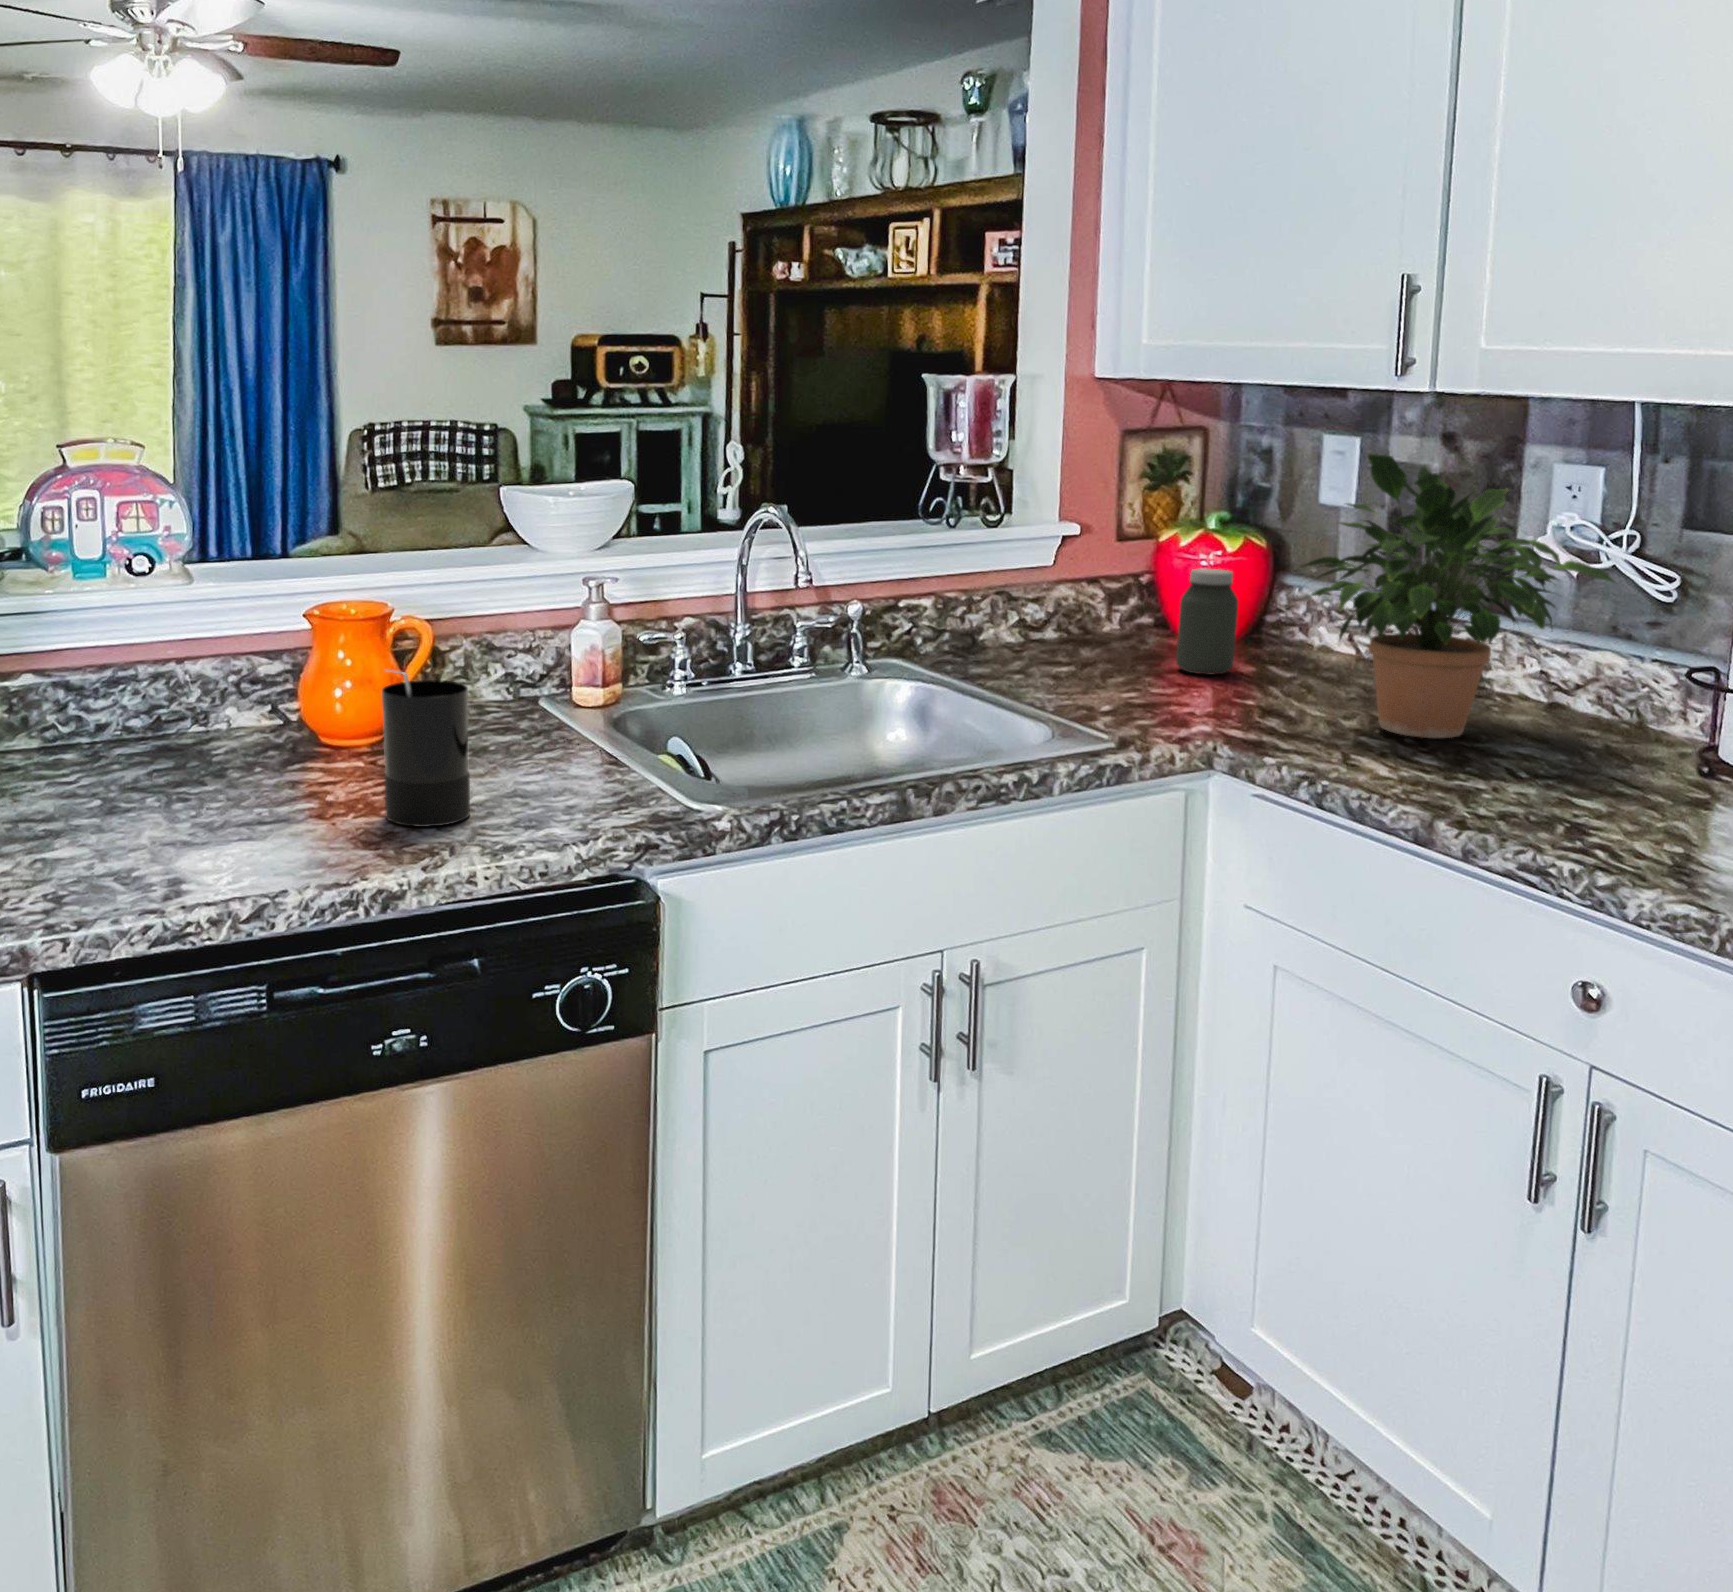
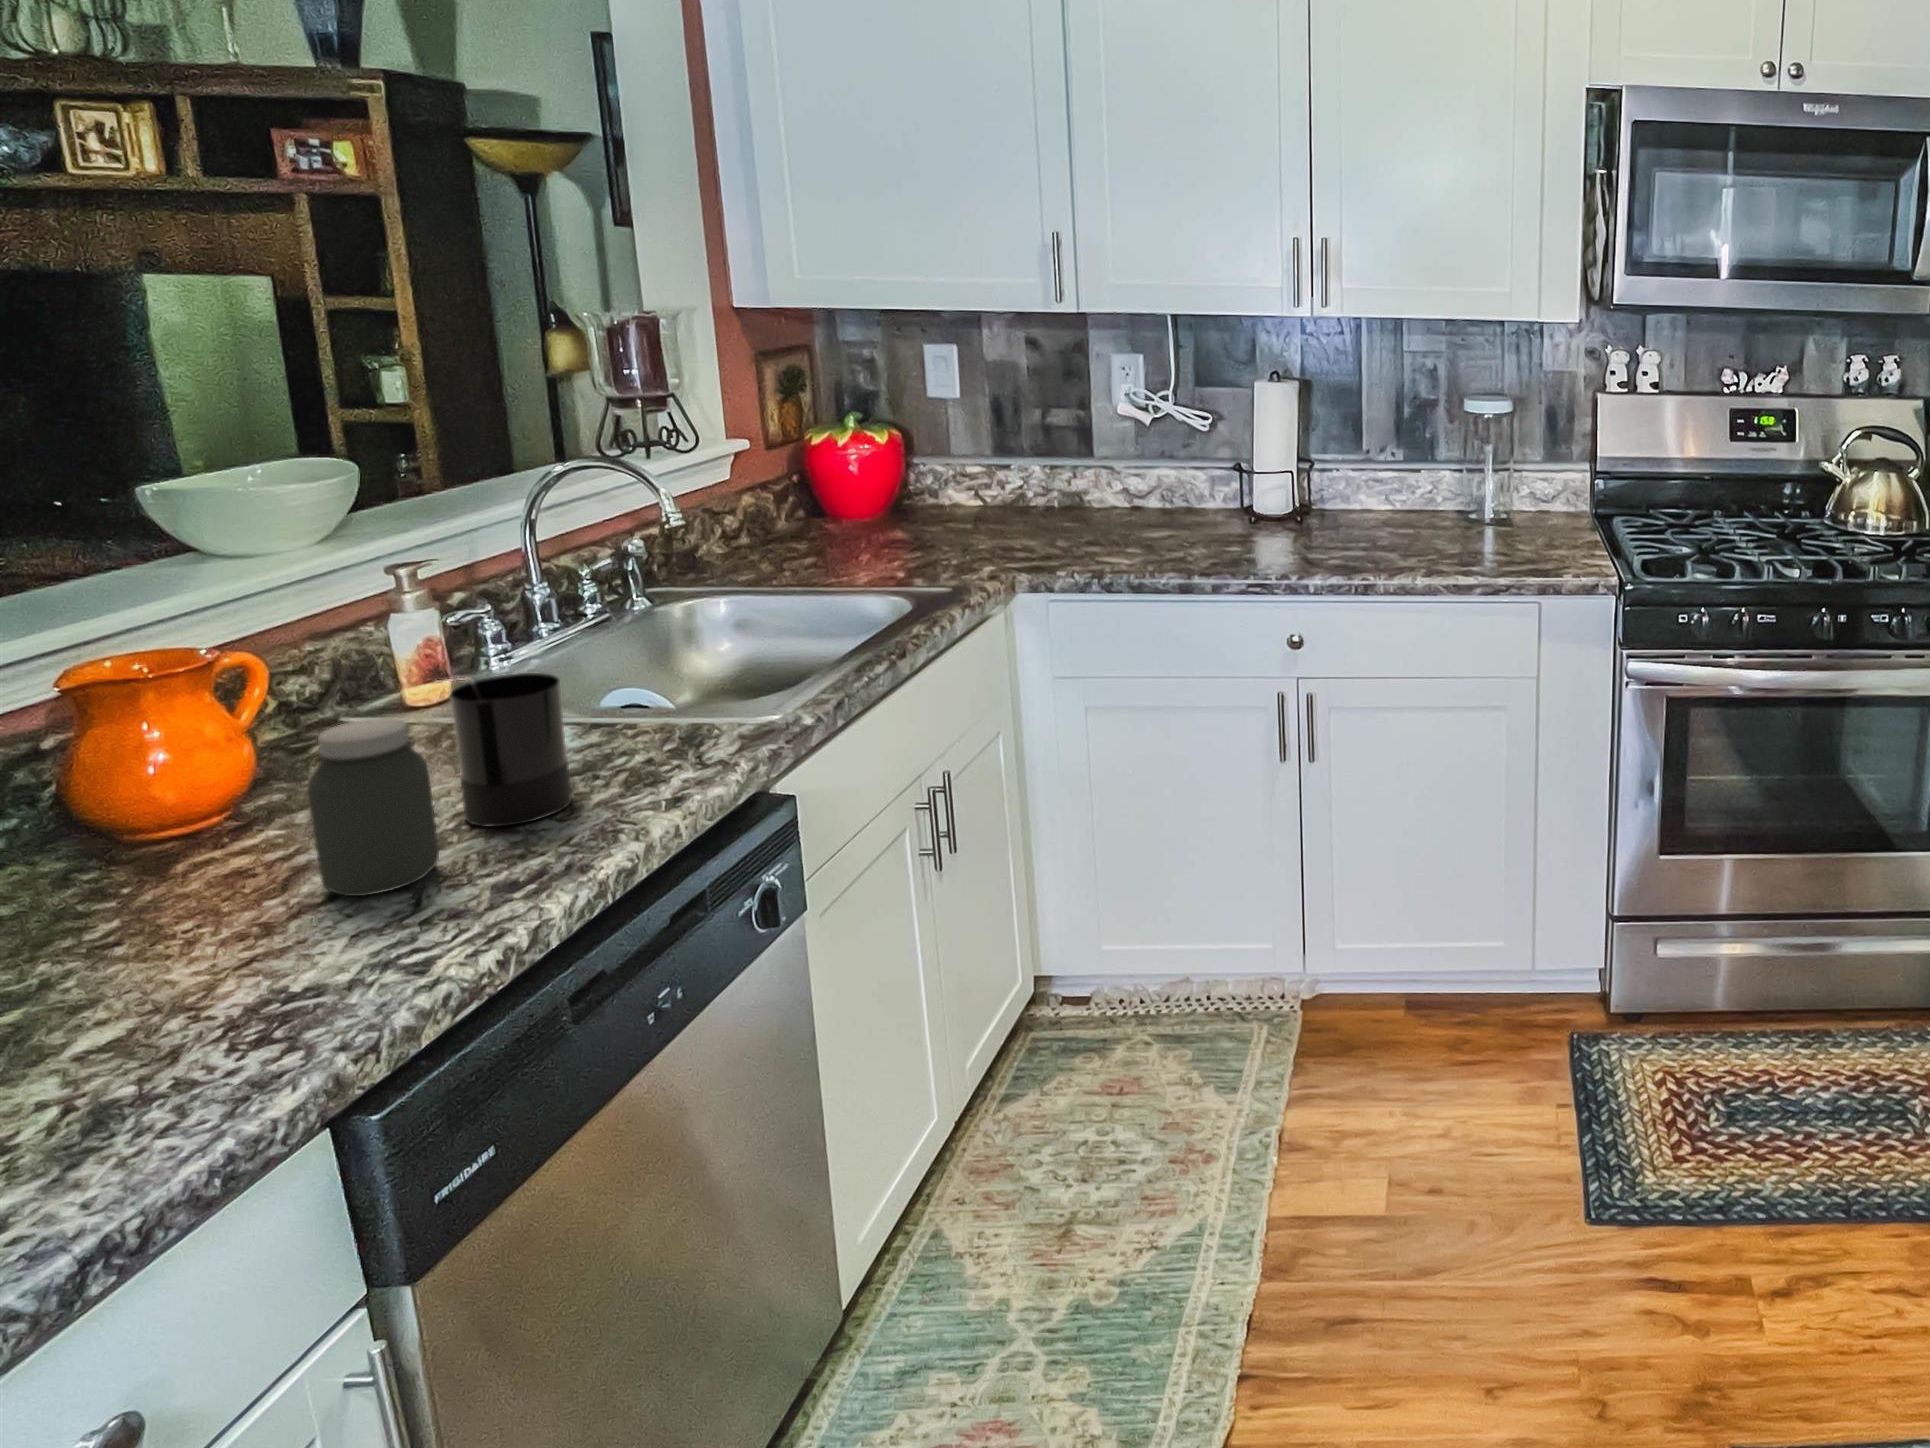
potted plant: present [1302,454,1615,738] -> none [1018,374,1200,548]
jar: present [1176,569,1238,674] -> present [308,718,439,896]

